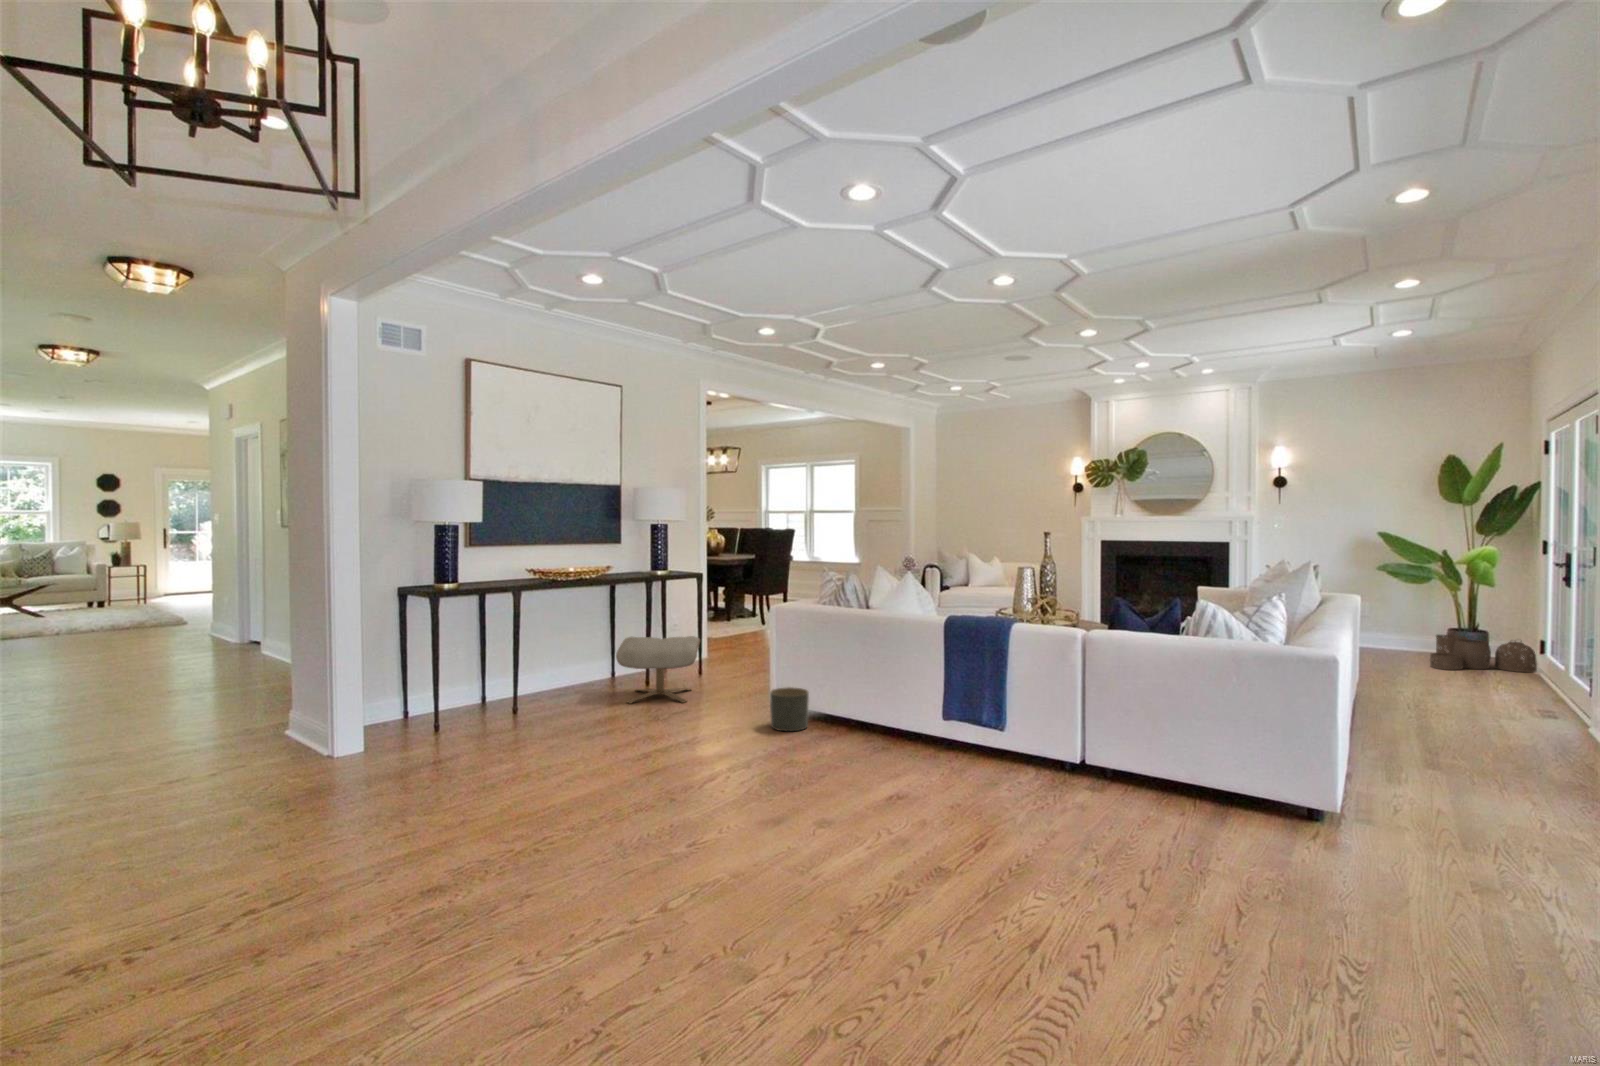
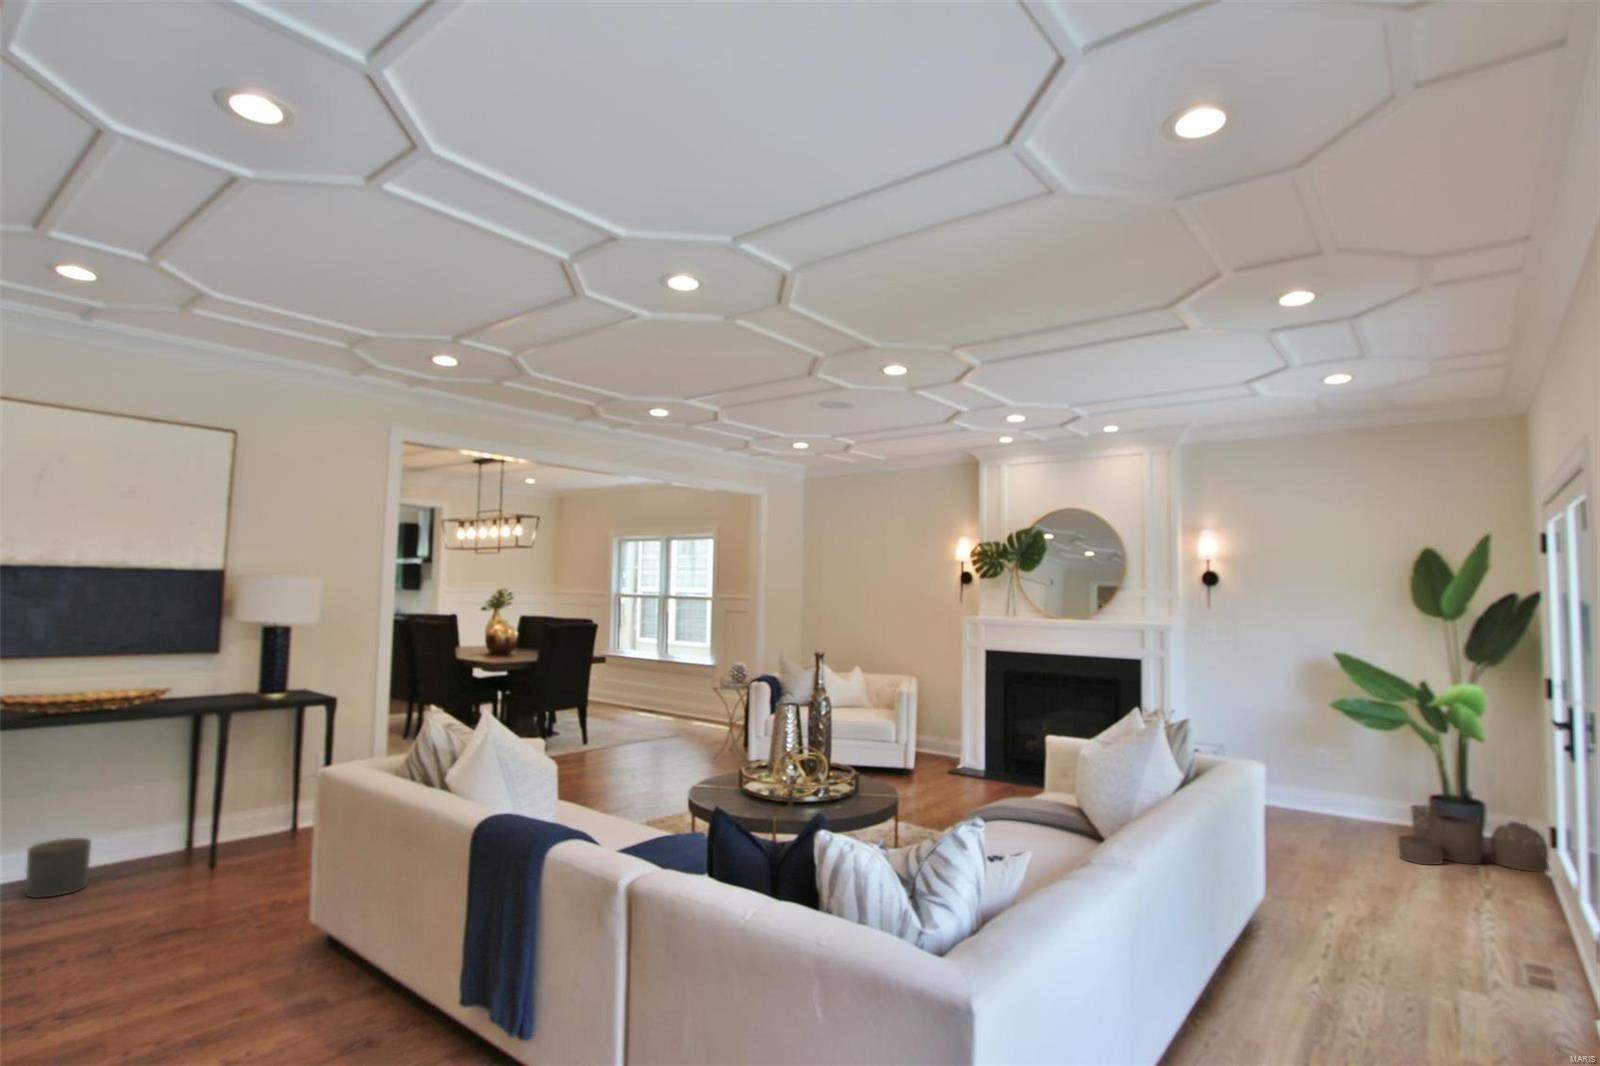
ottoman: present [616,636,700,703] -> none [102,808,276,922]
planter: present [770,687,809,731] -> present [26,838,91,898]

